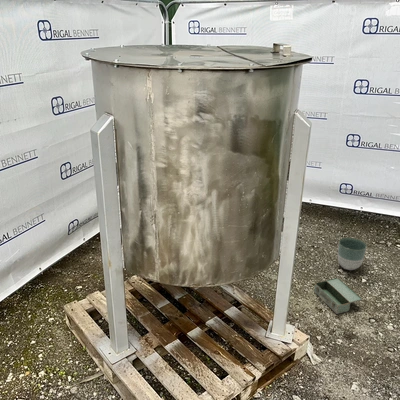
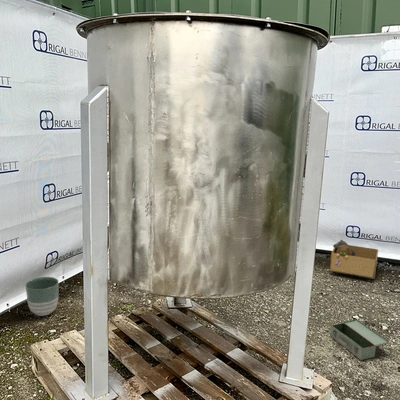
cardboard box: none [322,197,368,235] -> present [330,240,378,279]
planter: present [338,238,367,270] -> present [26,277,59,316]

